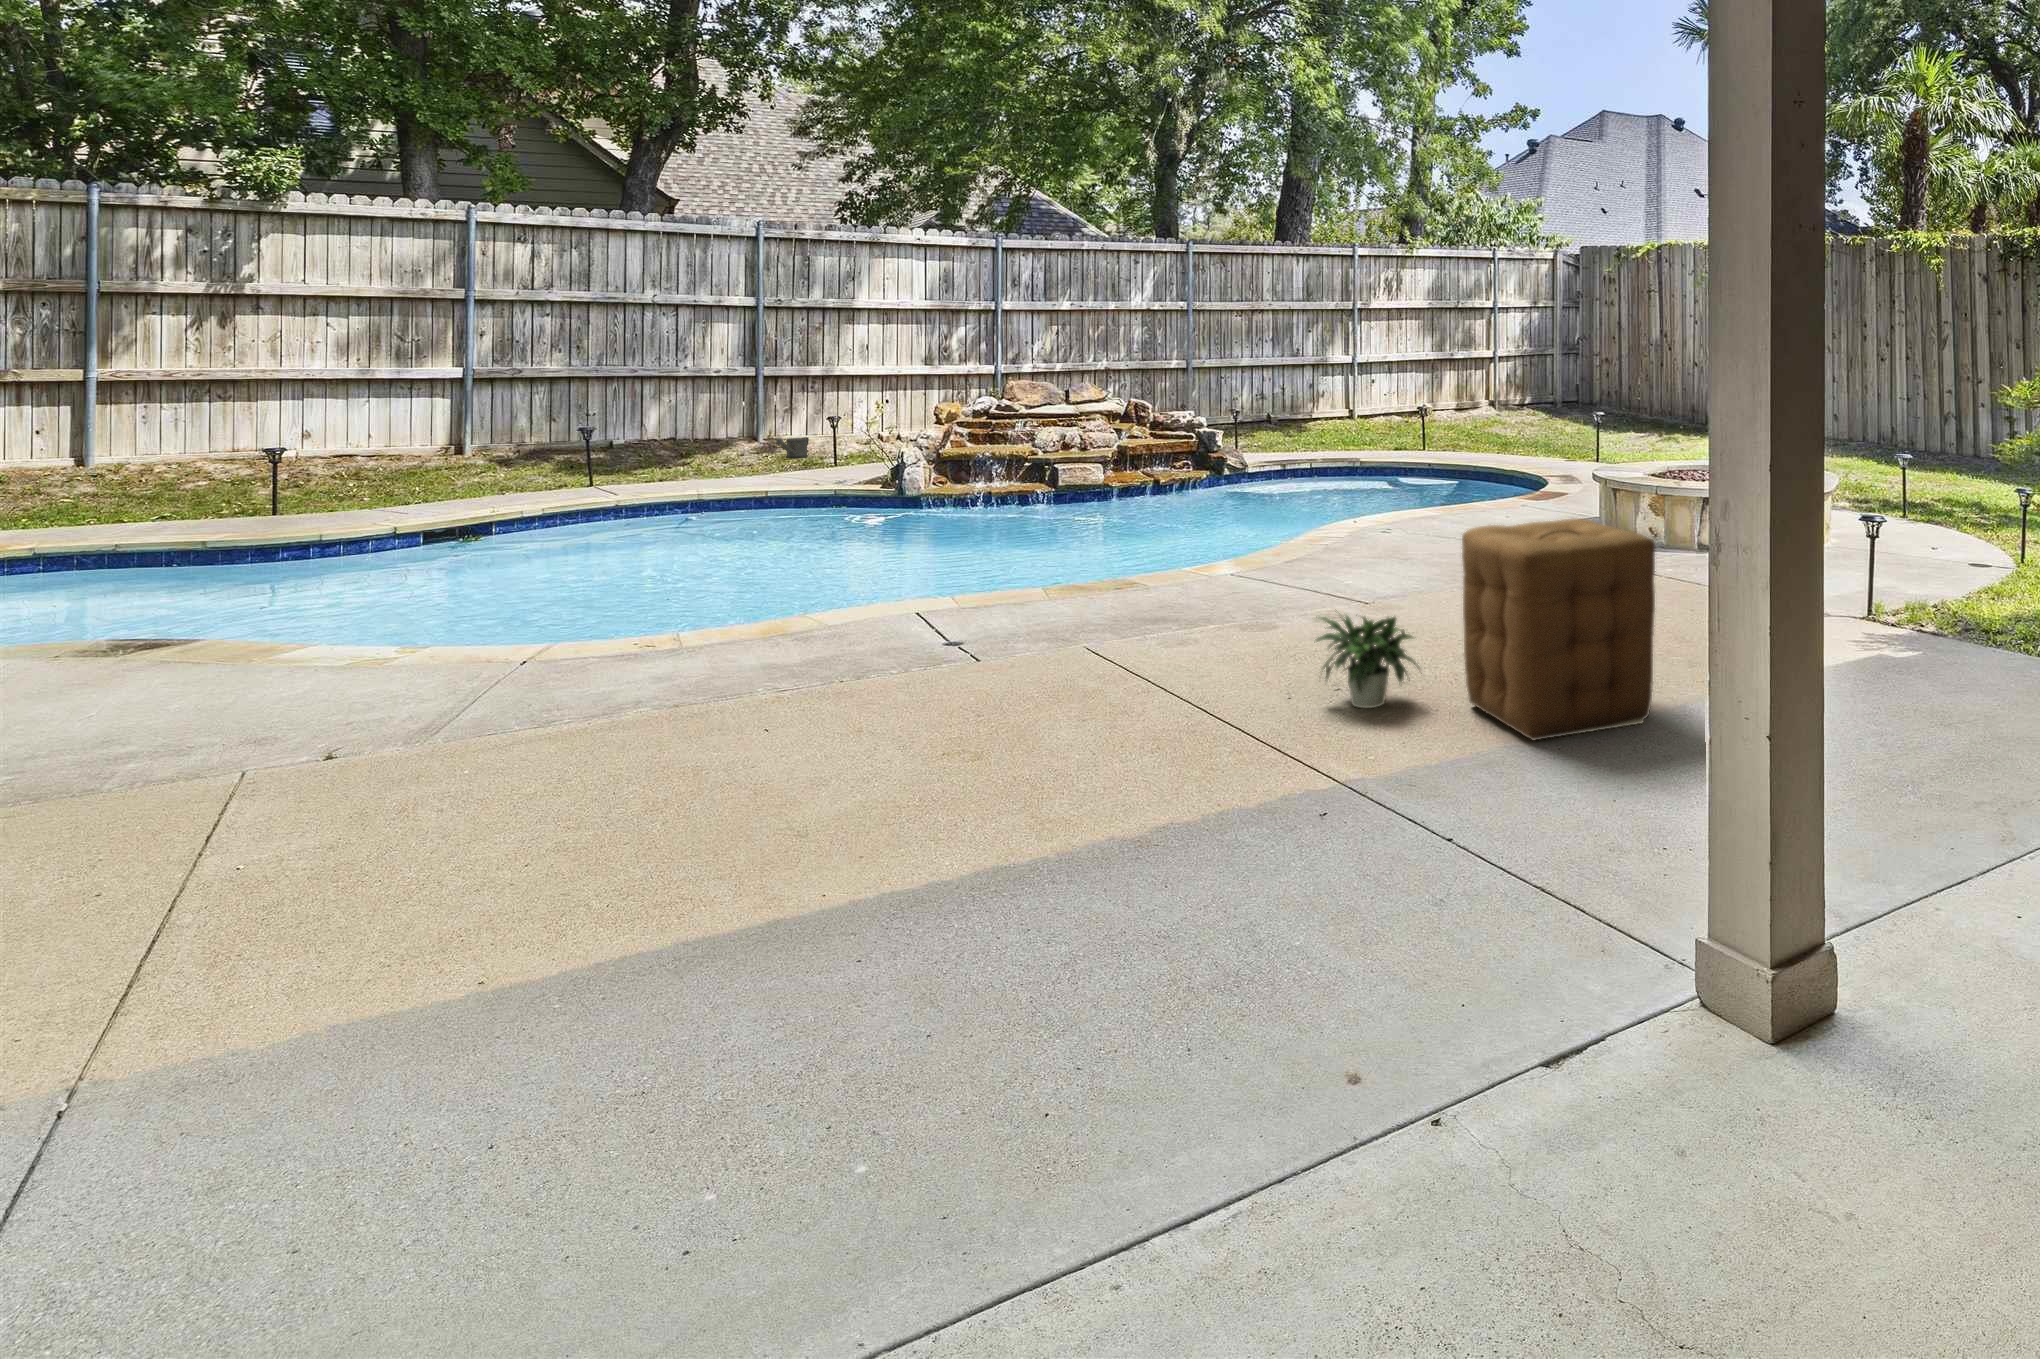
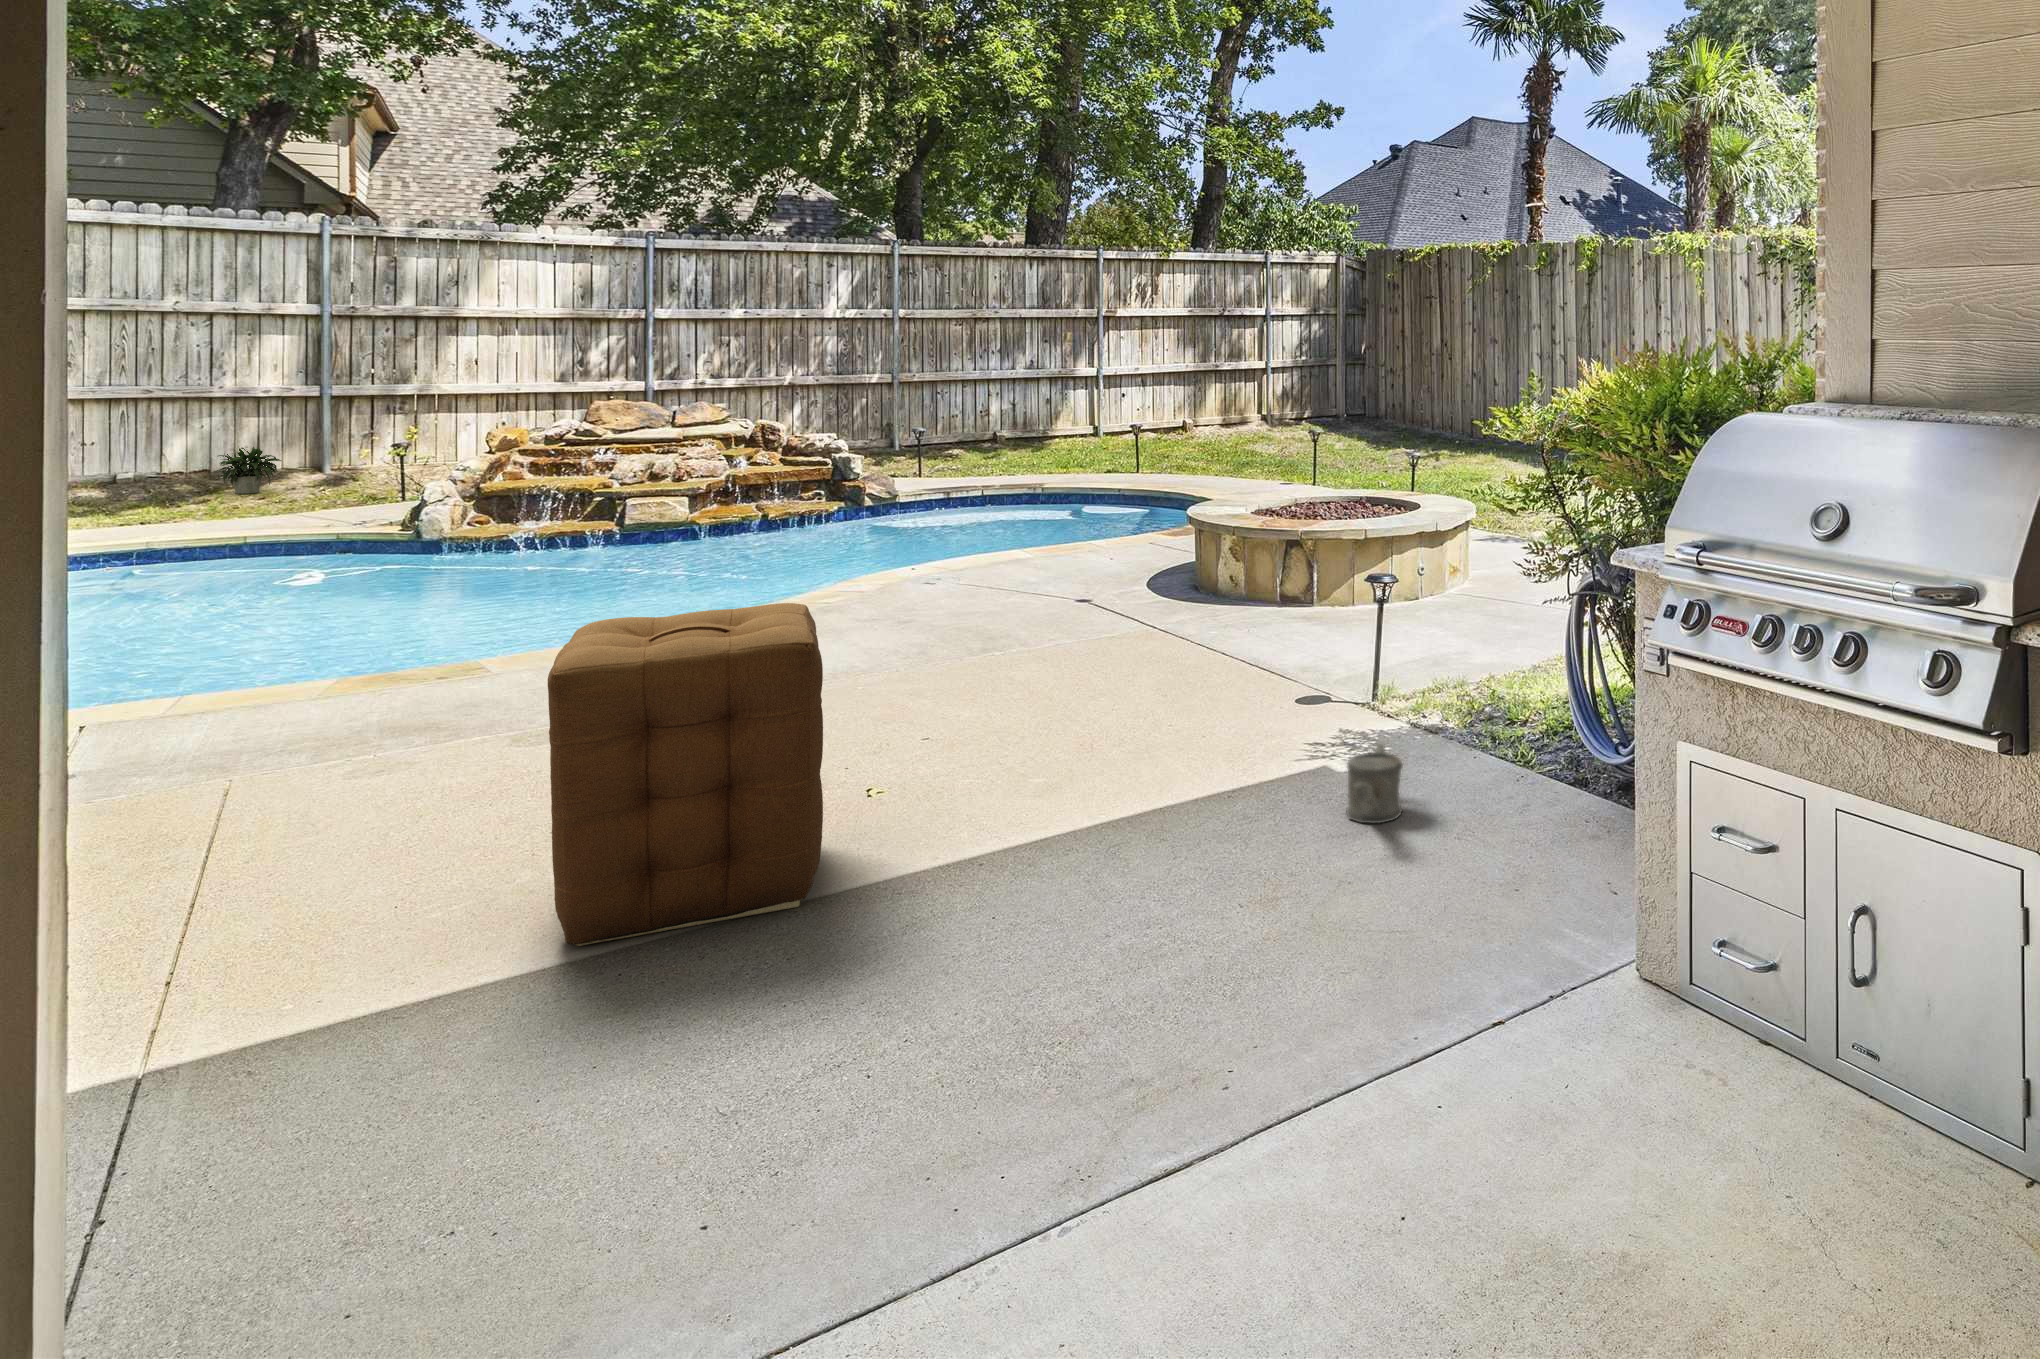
watering can: present [776,437,809,458] -> present [1346,744,1403,823]
potted plant: present [1314,616,1419,708] -> present [211,447,282,494]

